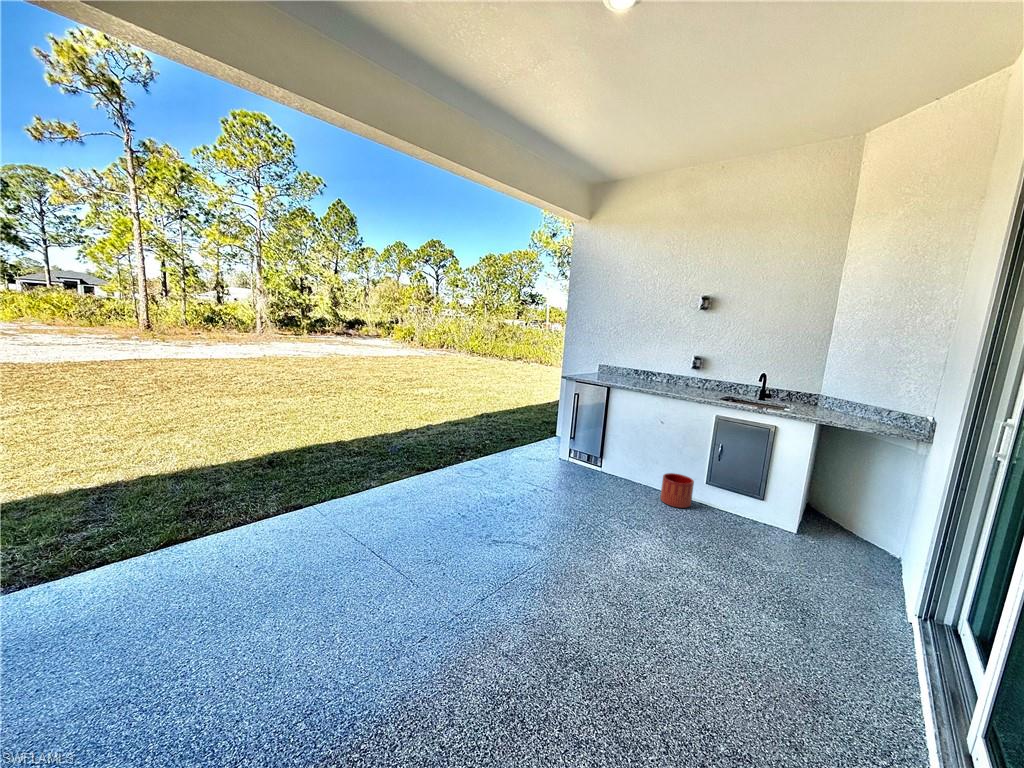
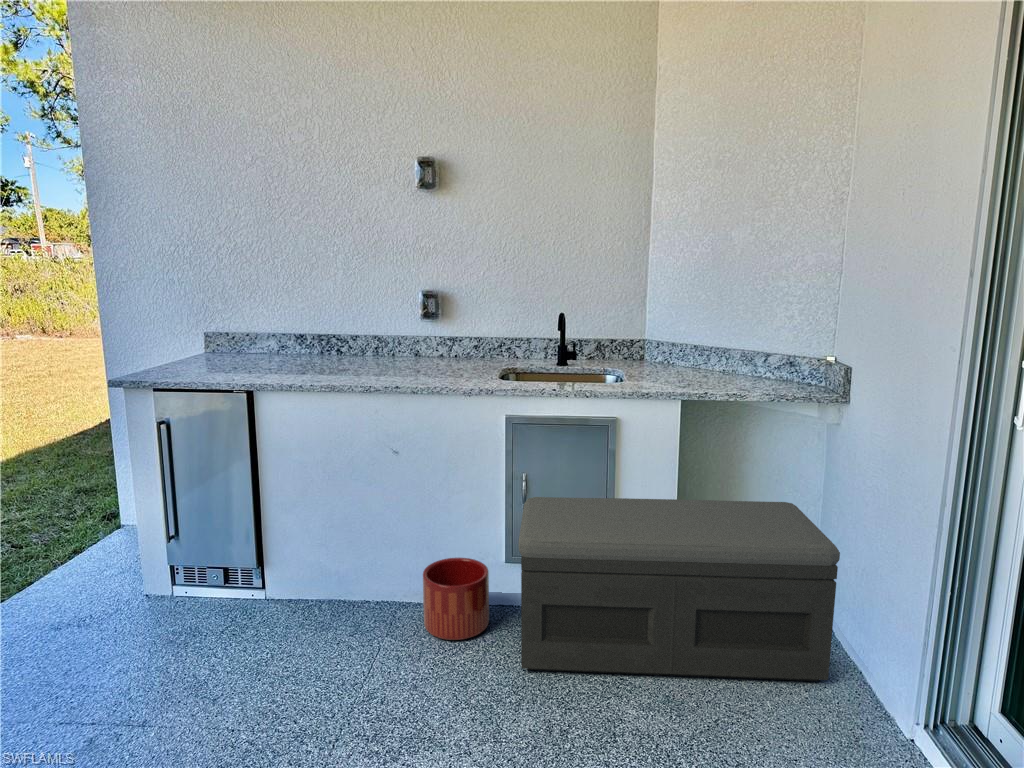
storage bench: none [696,456,885,584] -> present [518,497,840,681]

